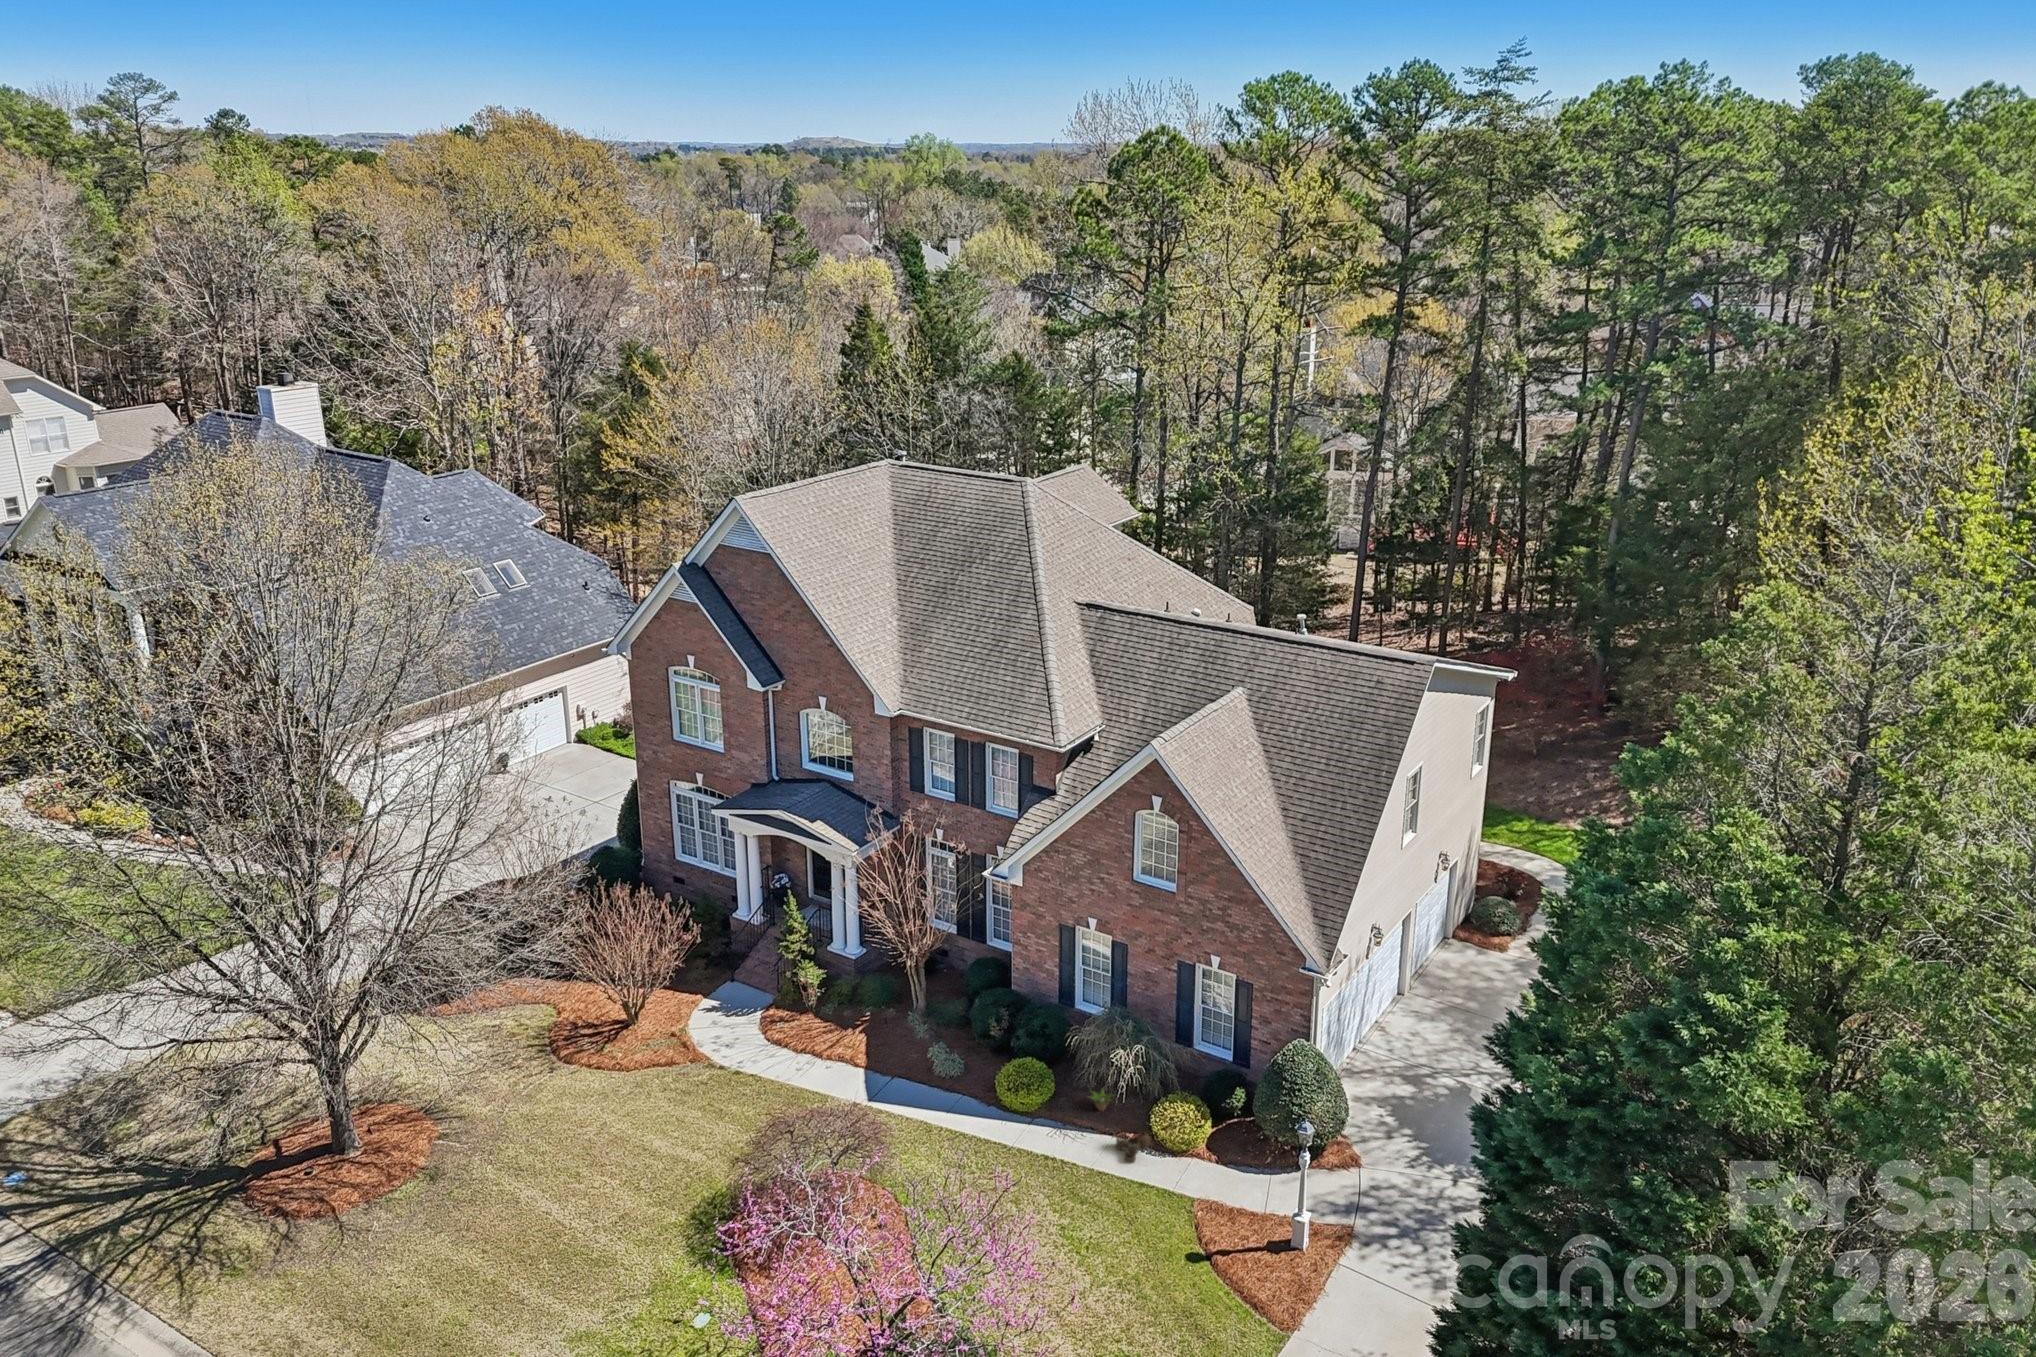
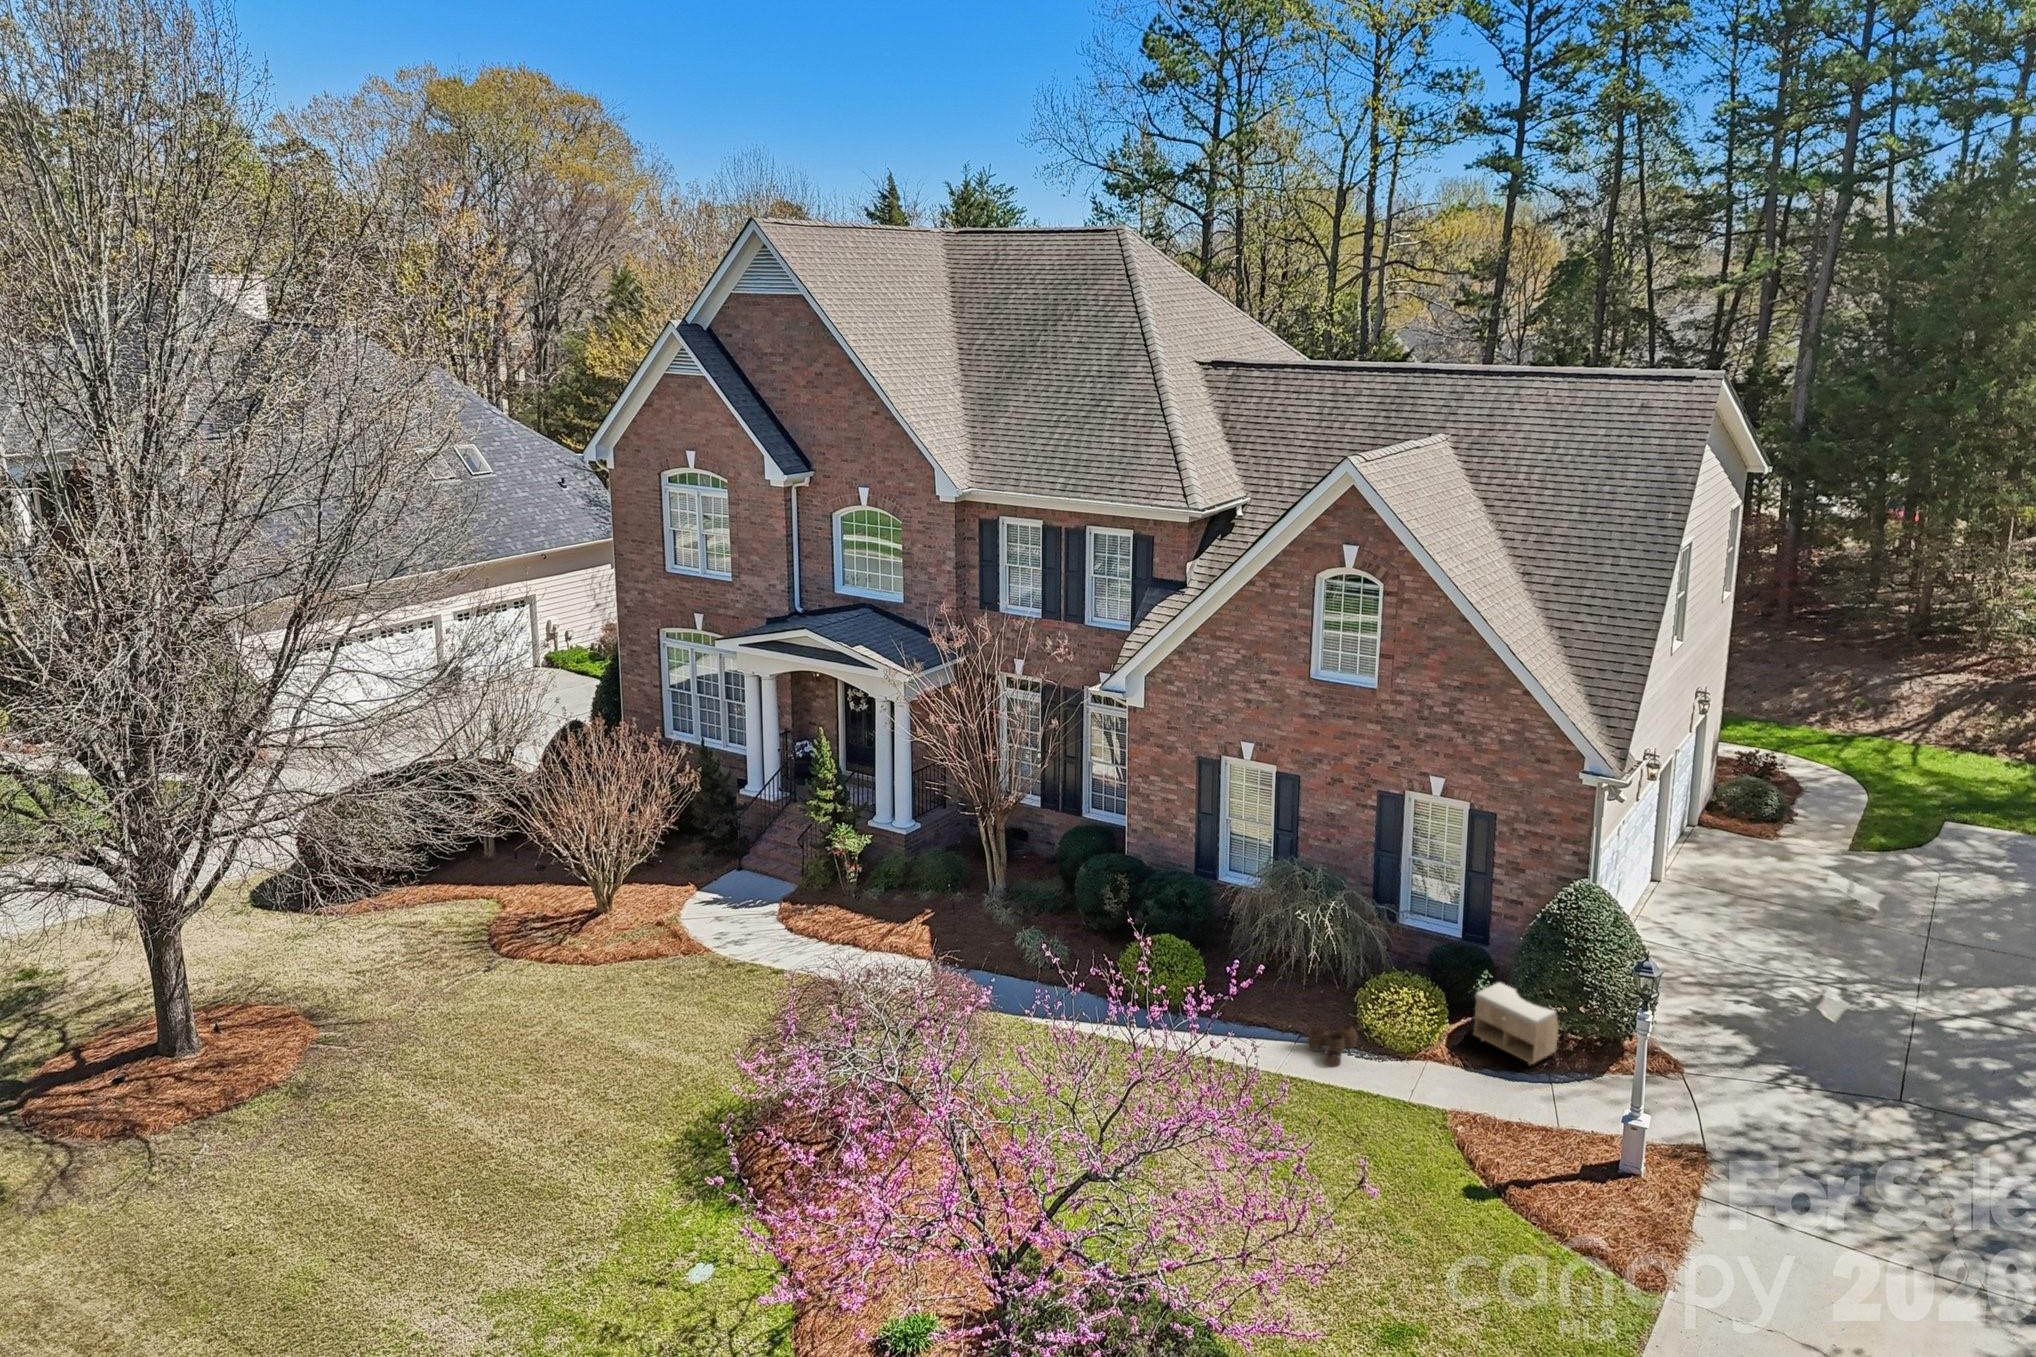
decorative plant: present [1091,1090,1112,1111] -> none [1254,974,1297,1004]
storage bench: none [1228,1103,1282,1163] -> present [1474,983,1559,1064]

